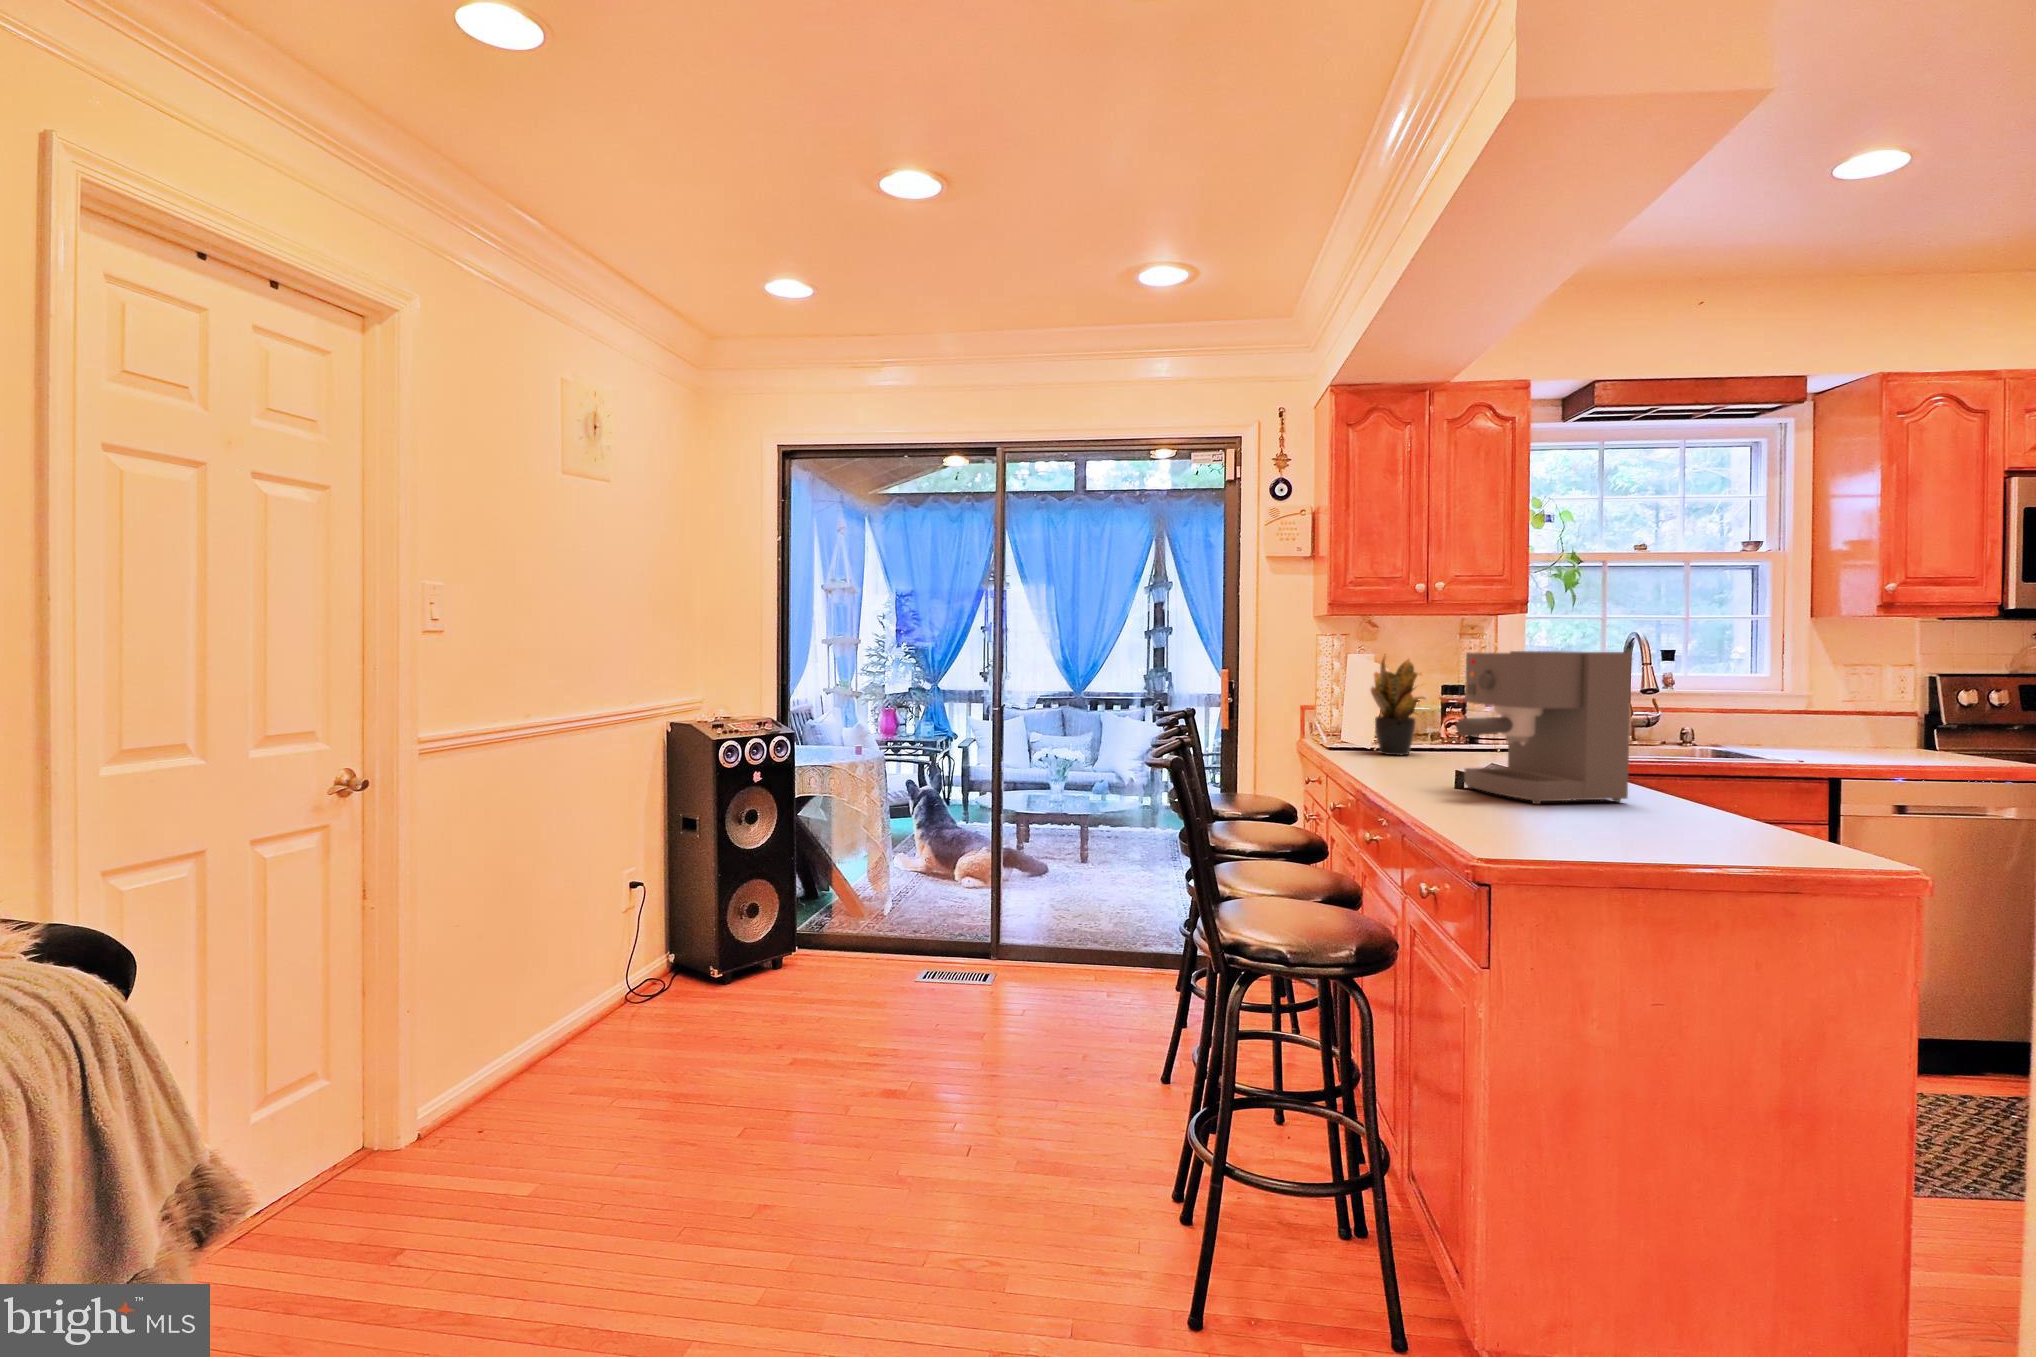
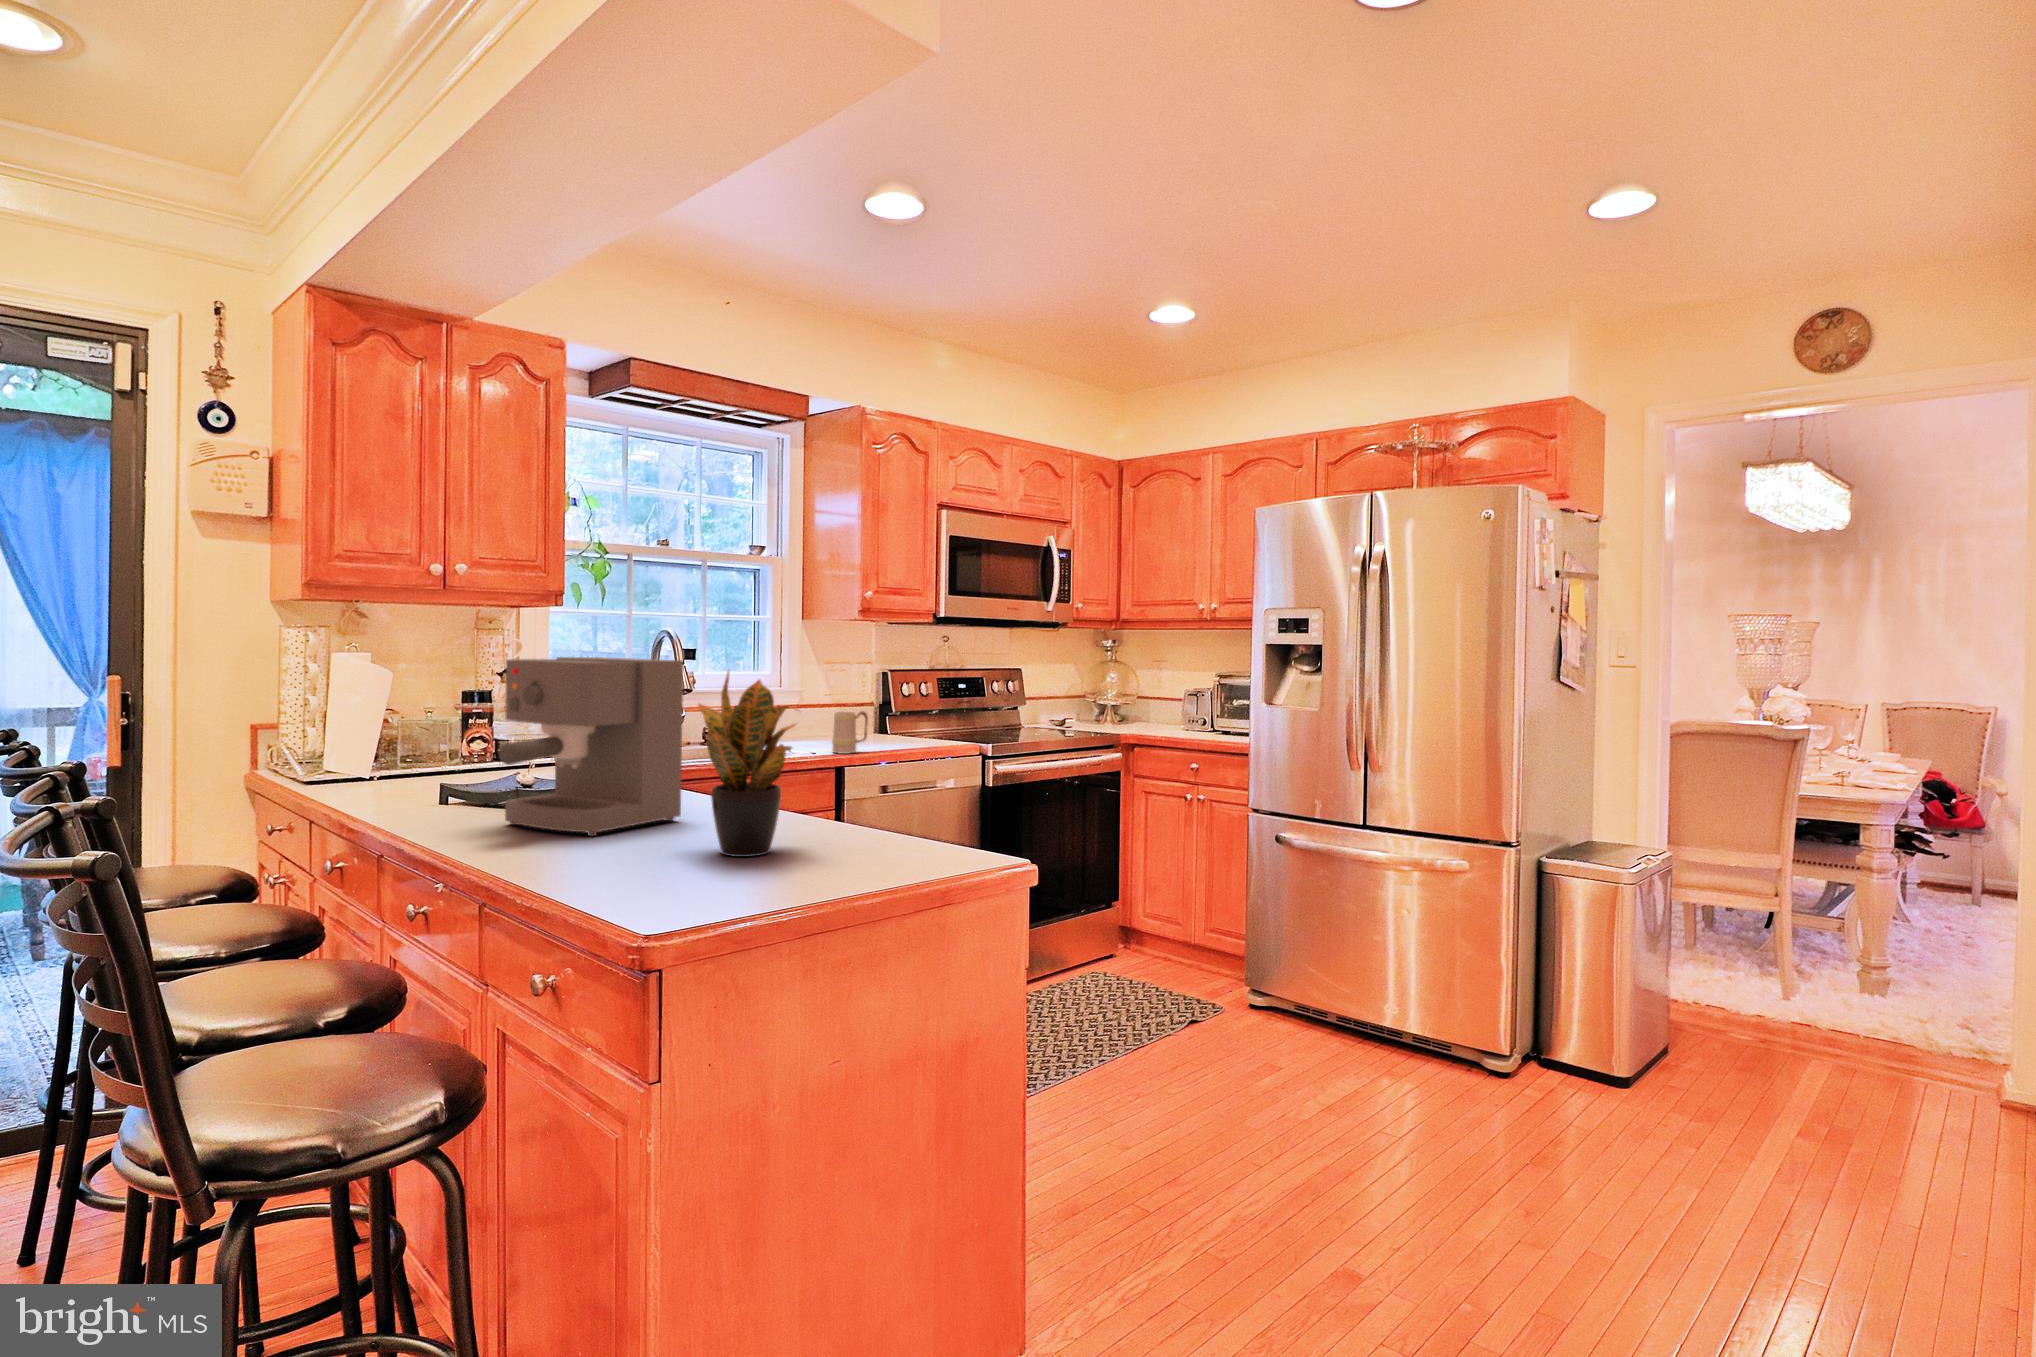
potted plant: present [1371,654,1426,755] -> present [698,672,798,857]
mug: none [1847,718,1903,766] -> present [832,711,868,754]

